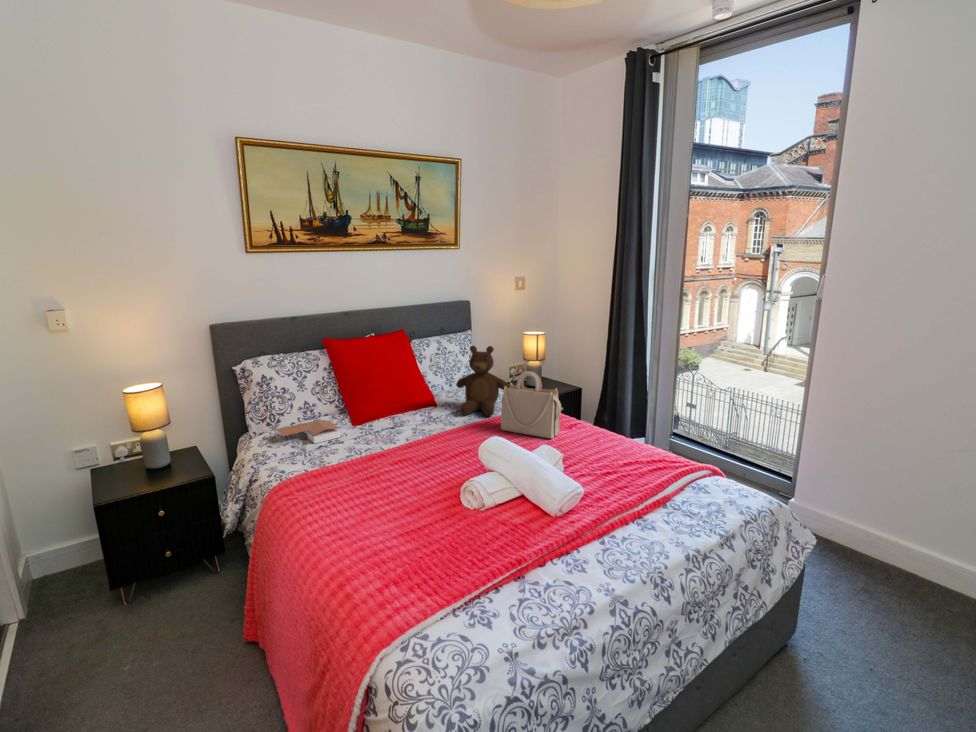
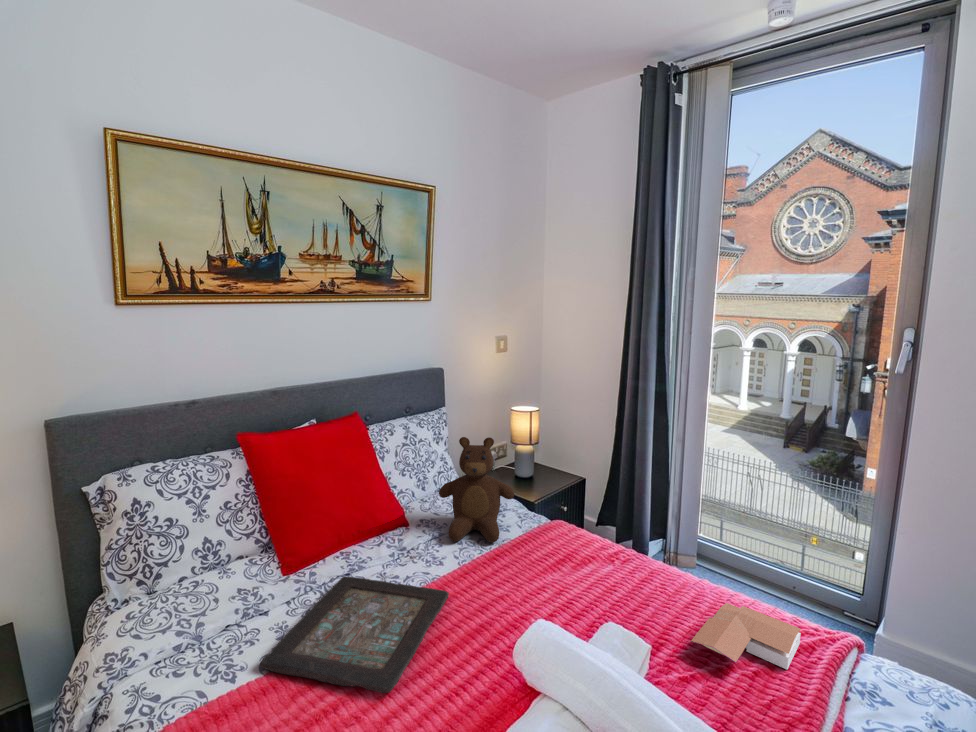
handbag: present [501,371,561,439] -> none [517,481,610,584]
book: present [276,420,341,443] -> present [691,603,801,669]
decorative tray: none [338,427,452,473] -> present [261,577,449,693]

